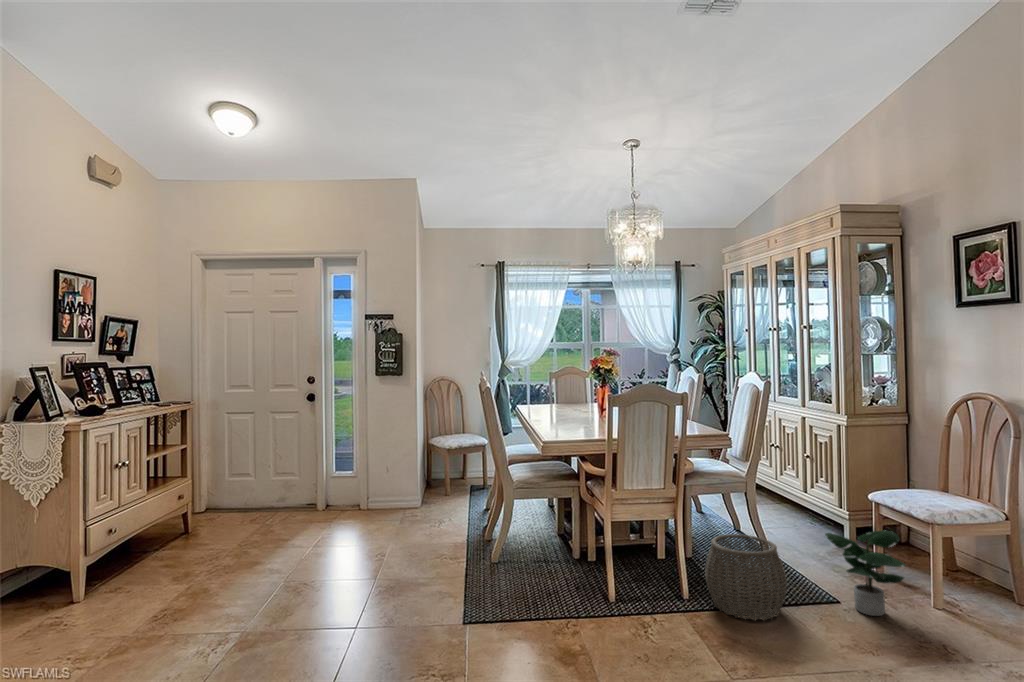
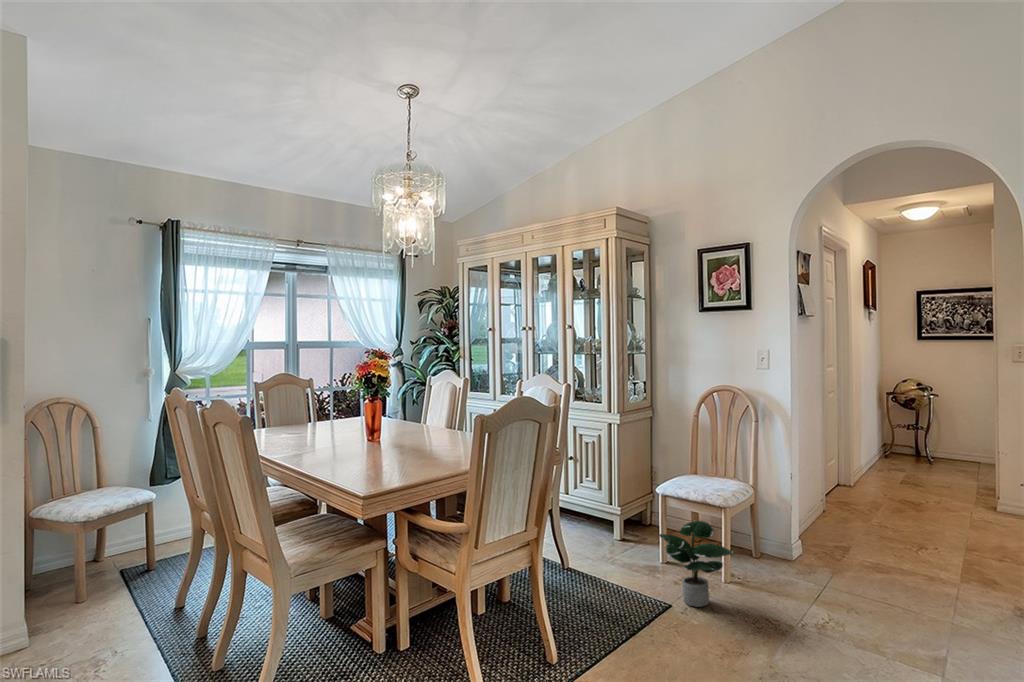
woven basket: present [705,534,787,621] -> none [571,555,655,654]

